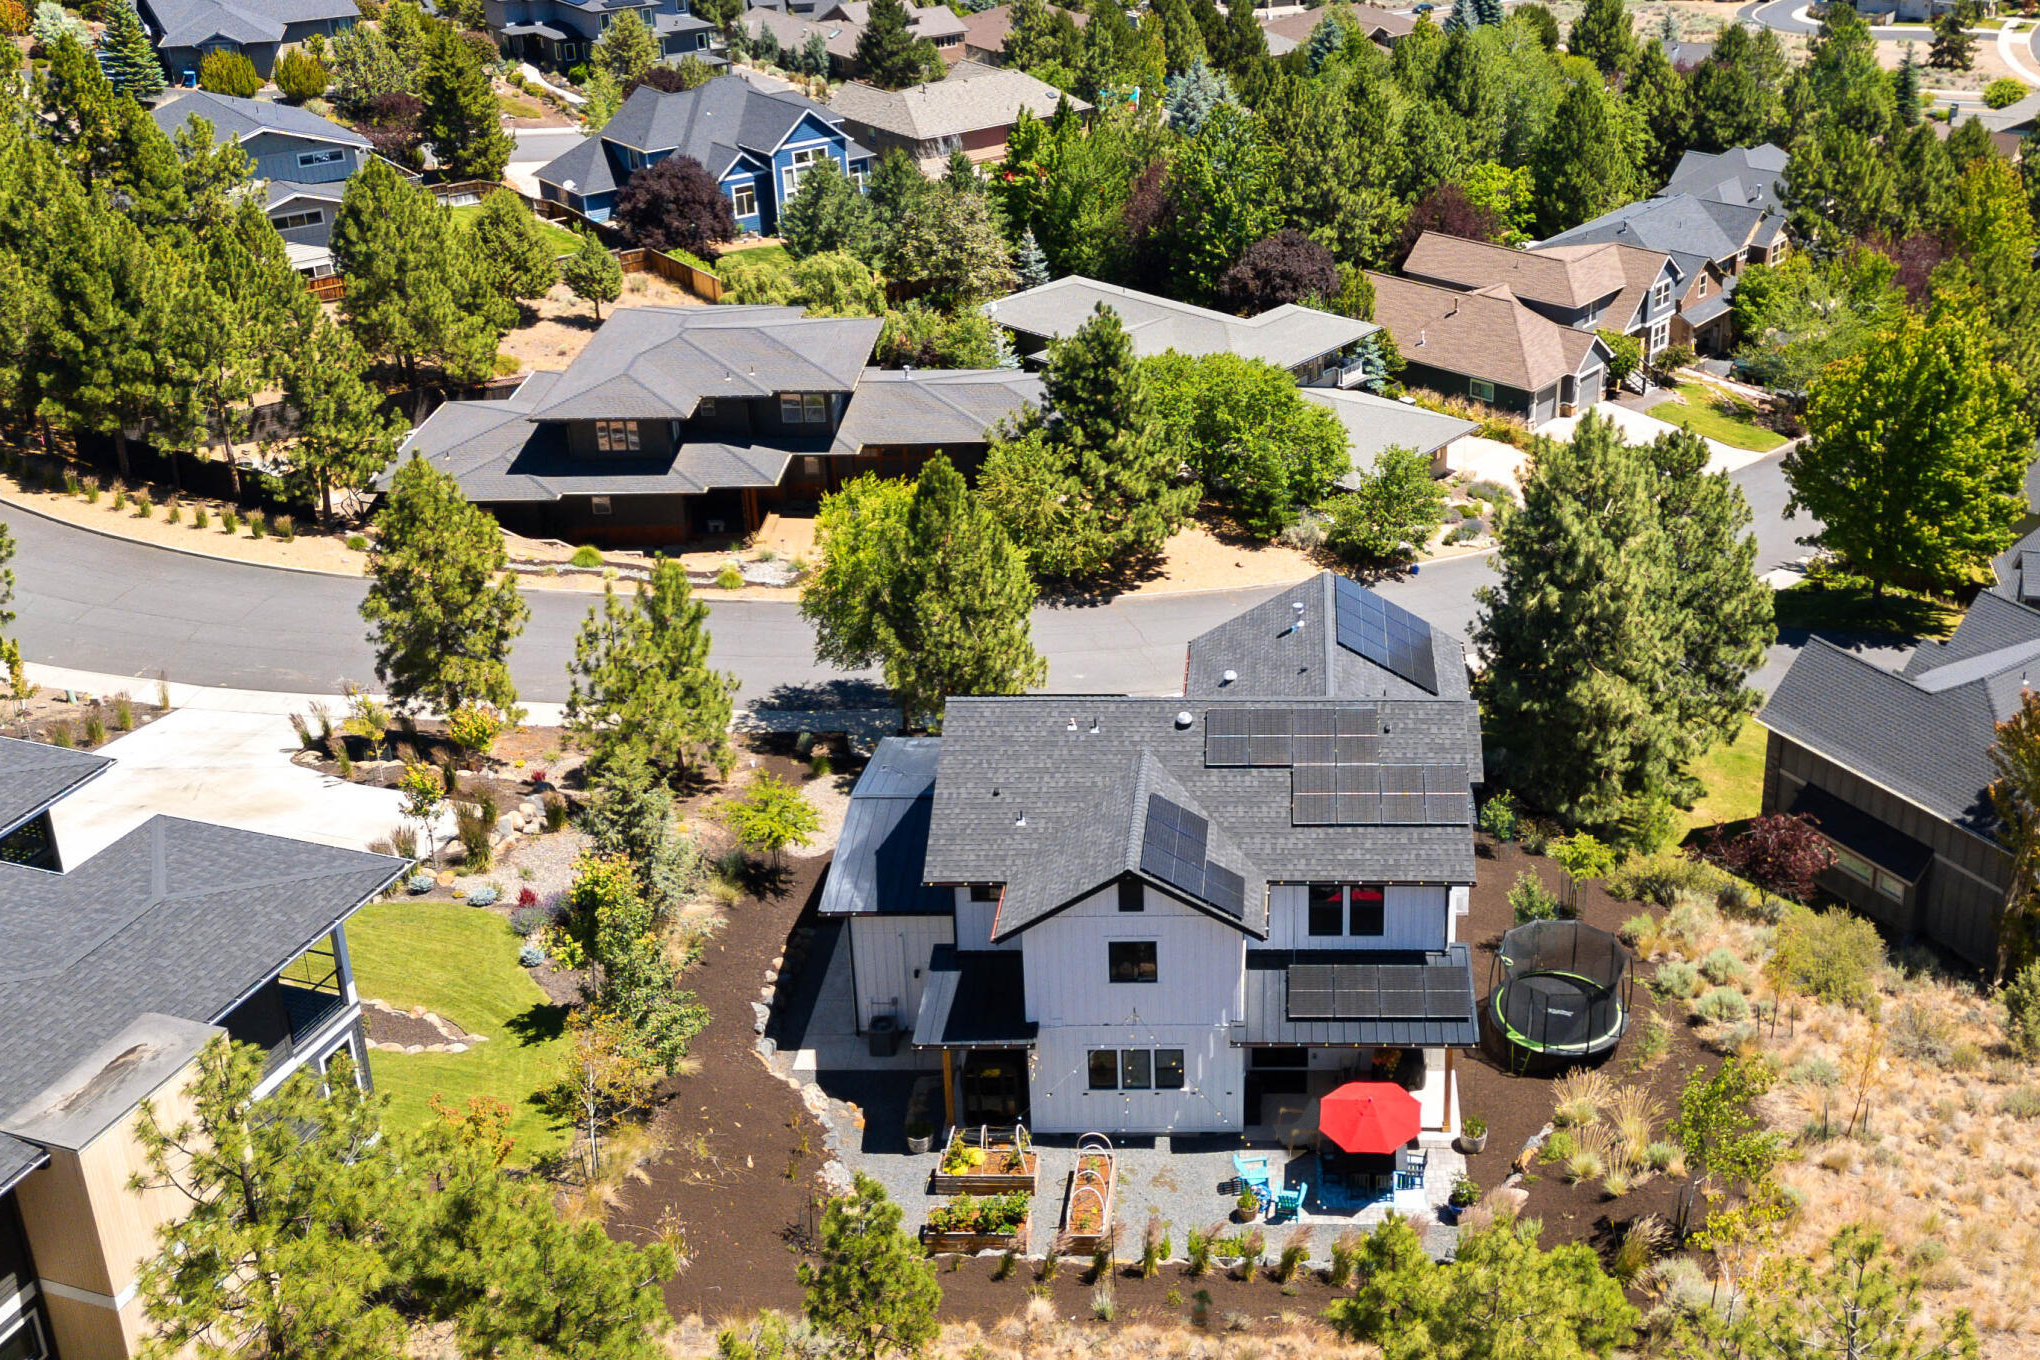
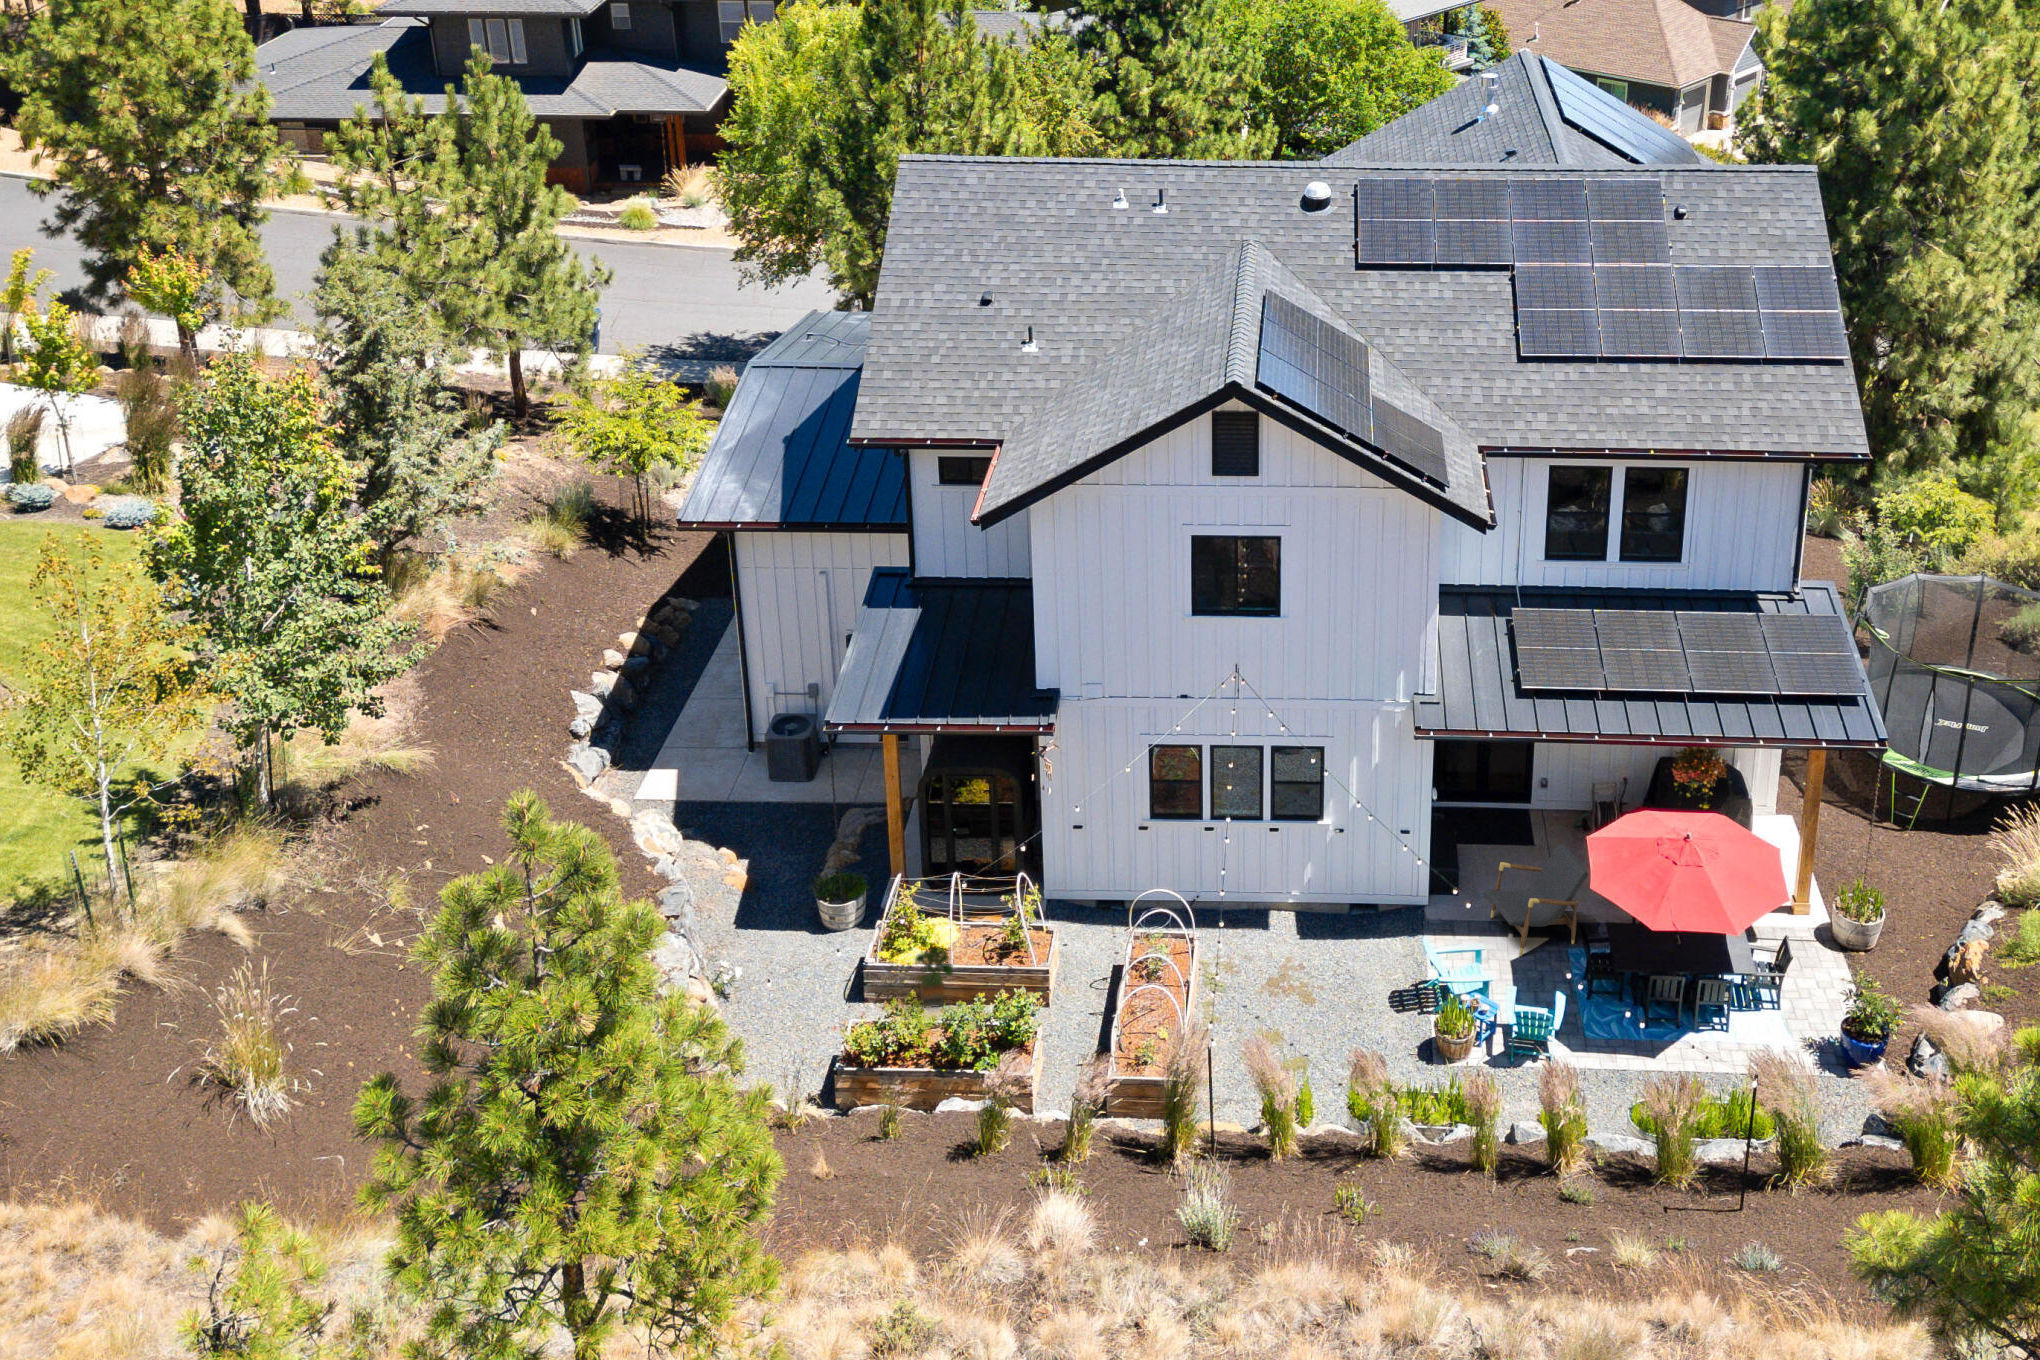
potted tree: present [1191,1289,1213,1325] -> present [915,948,953,1008]

